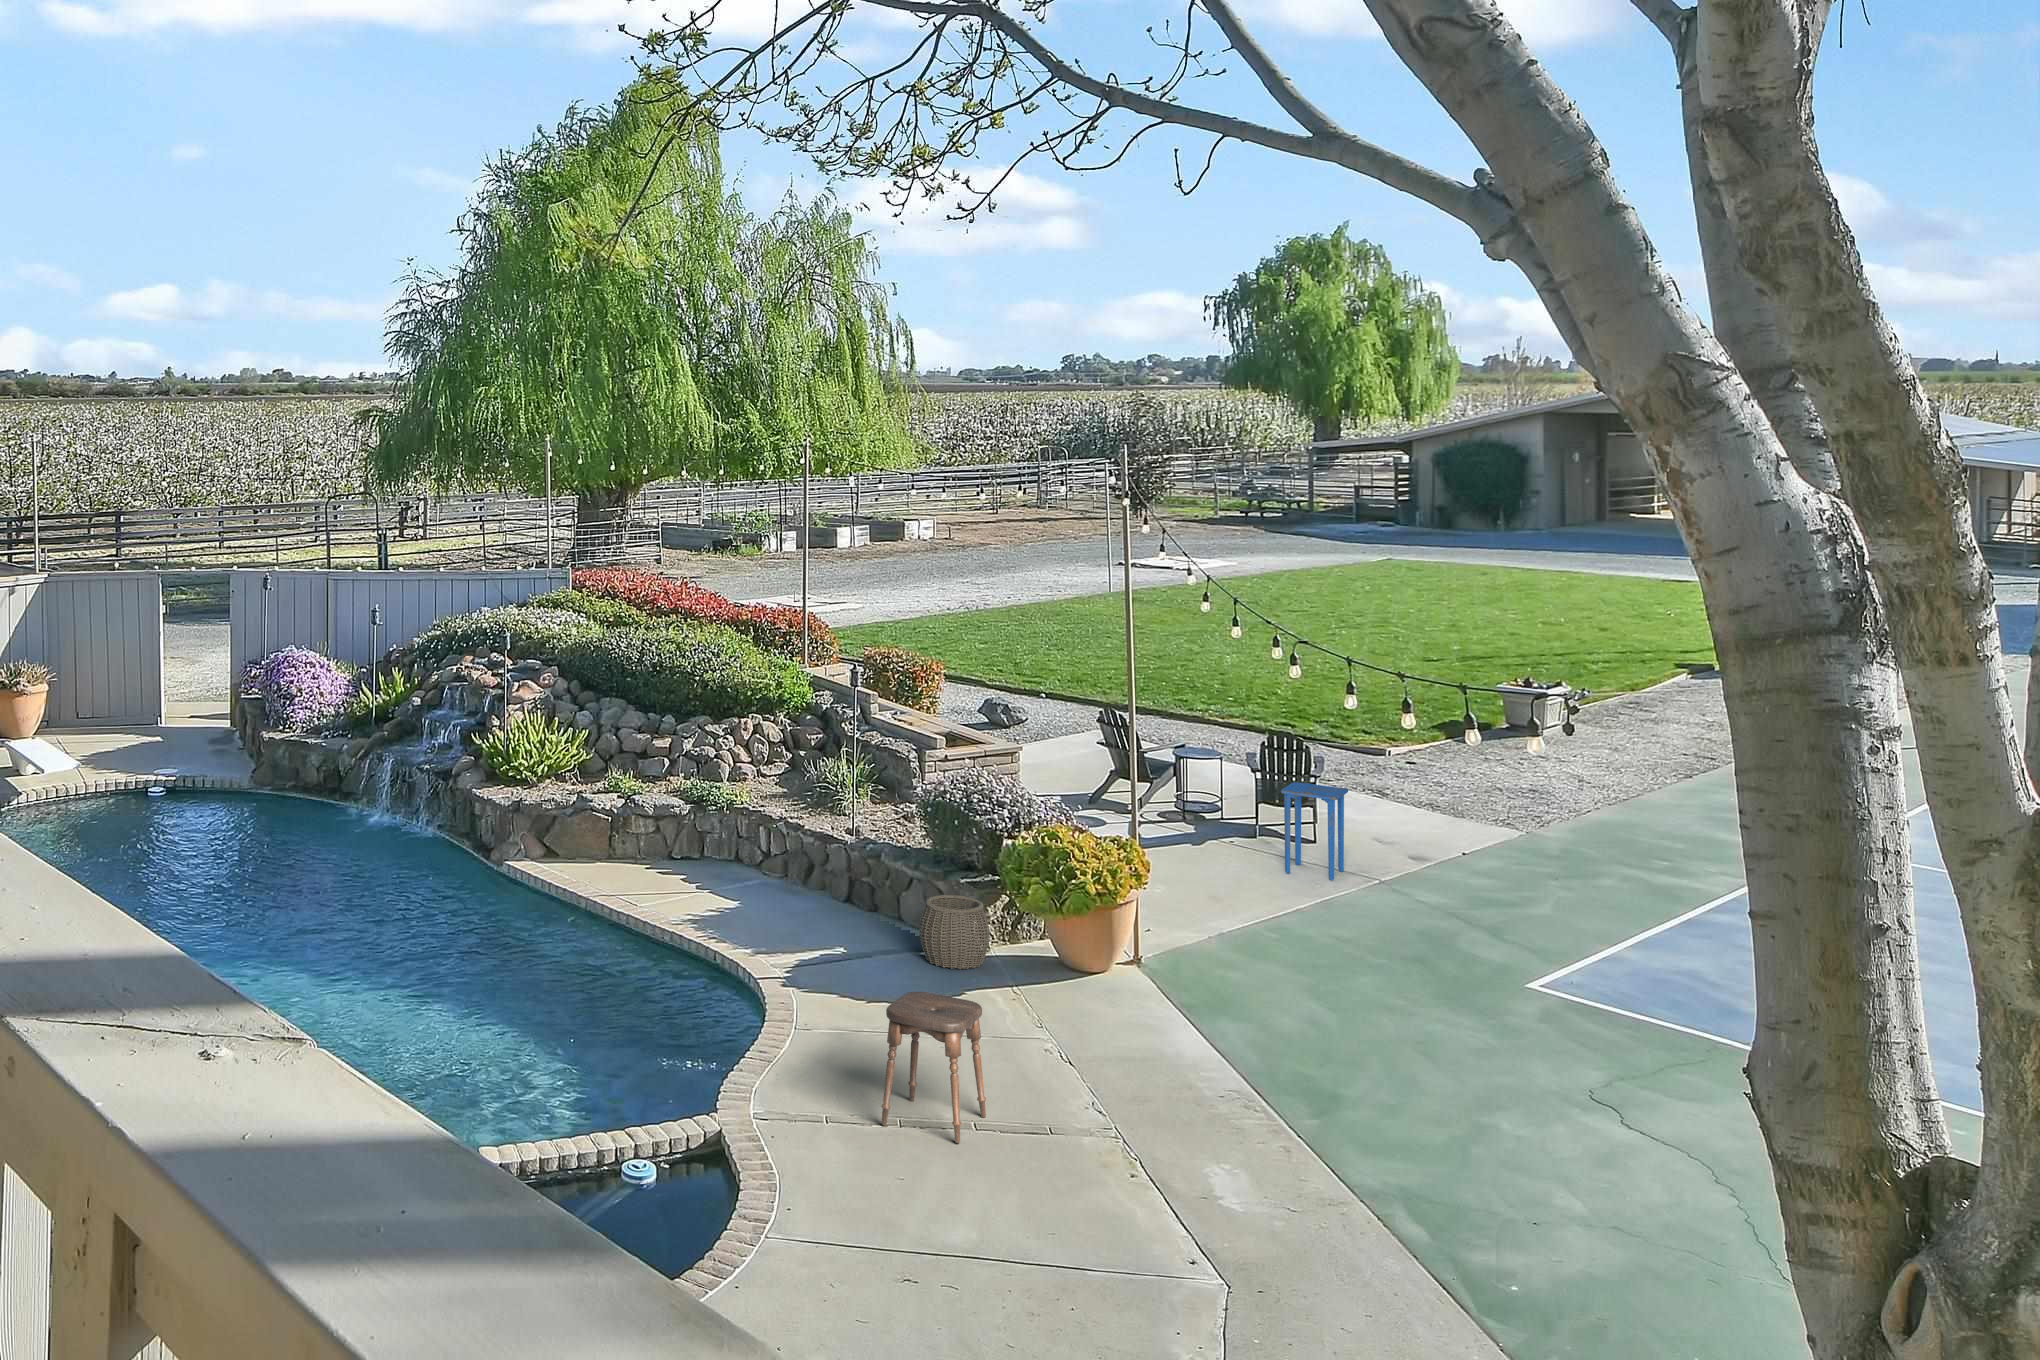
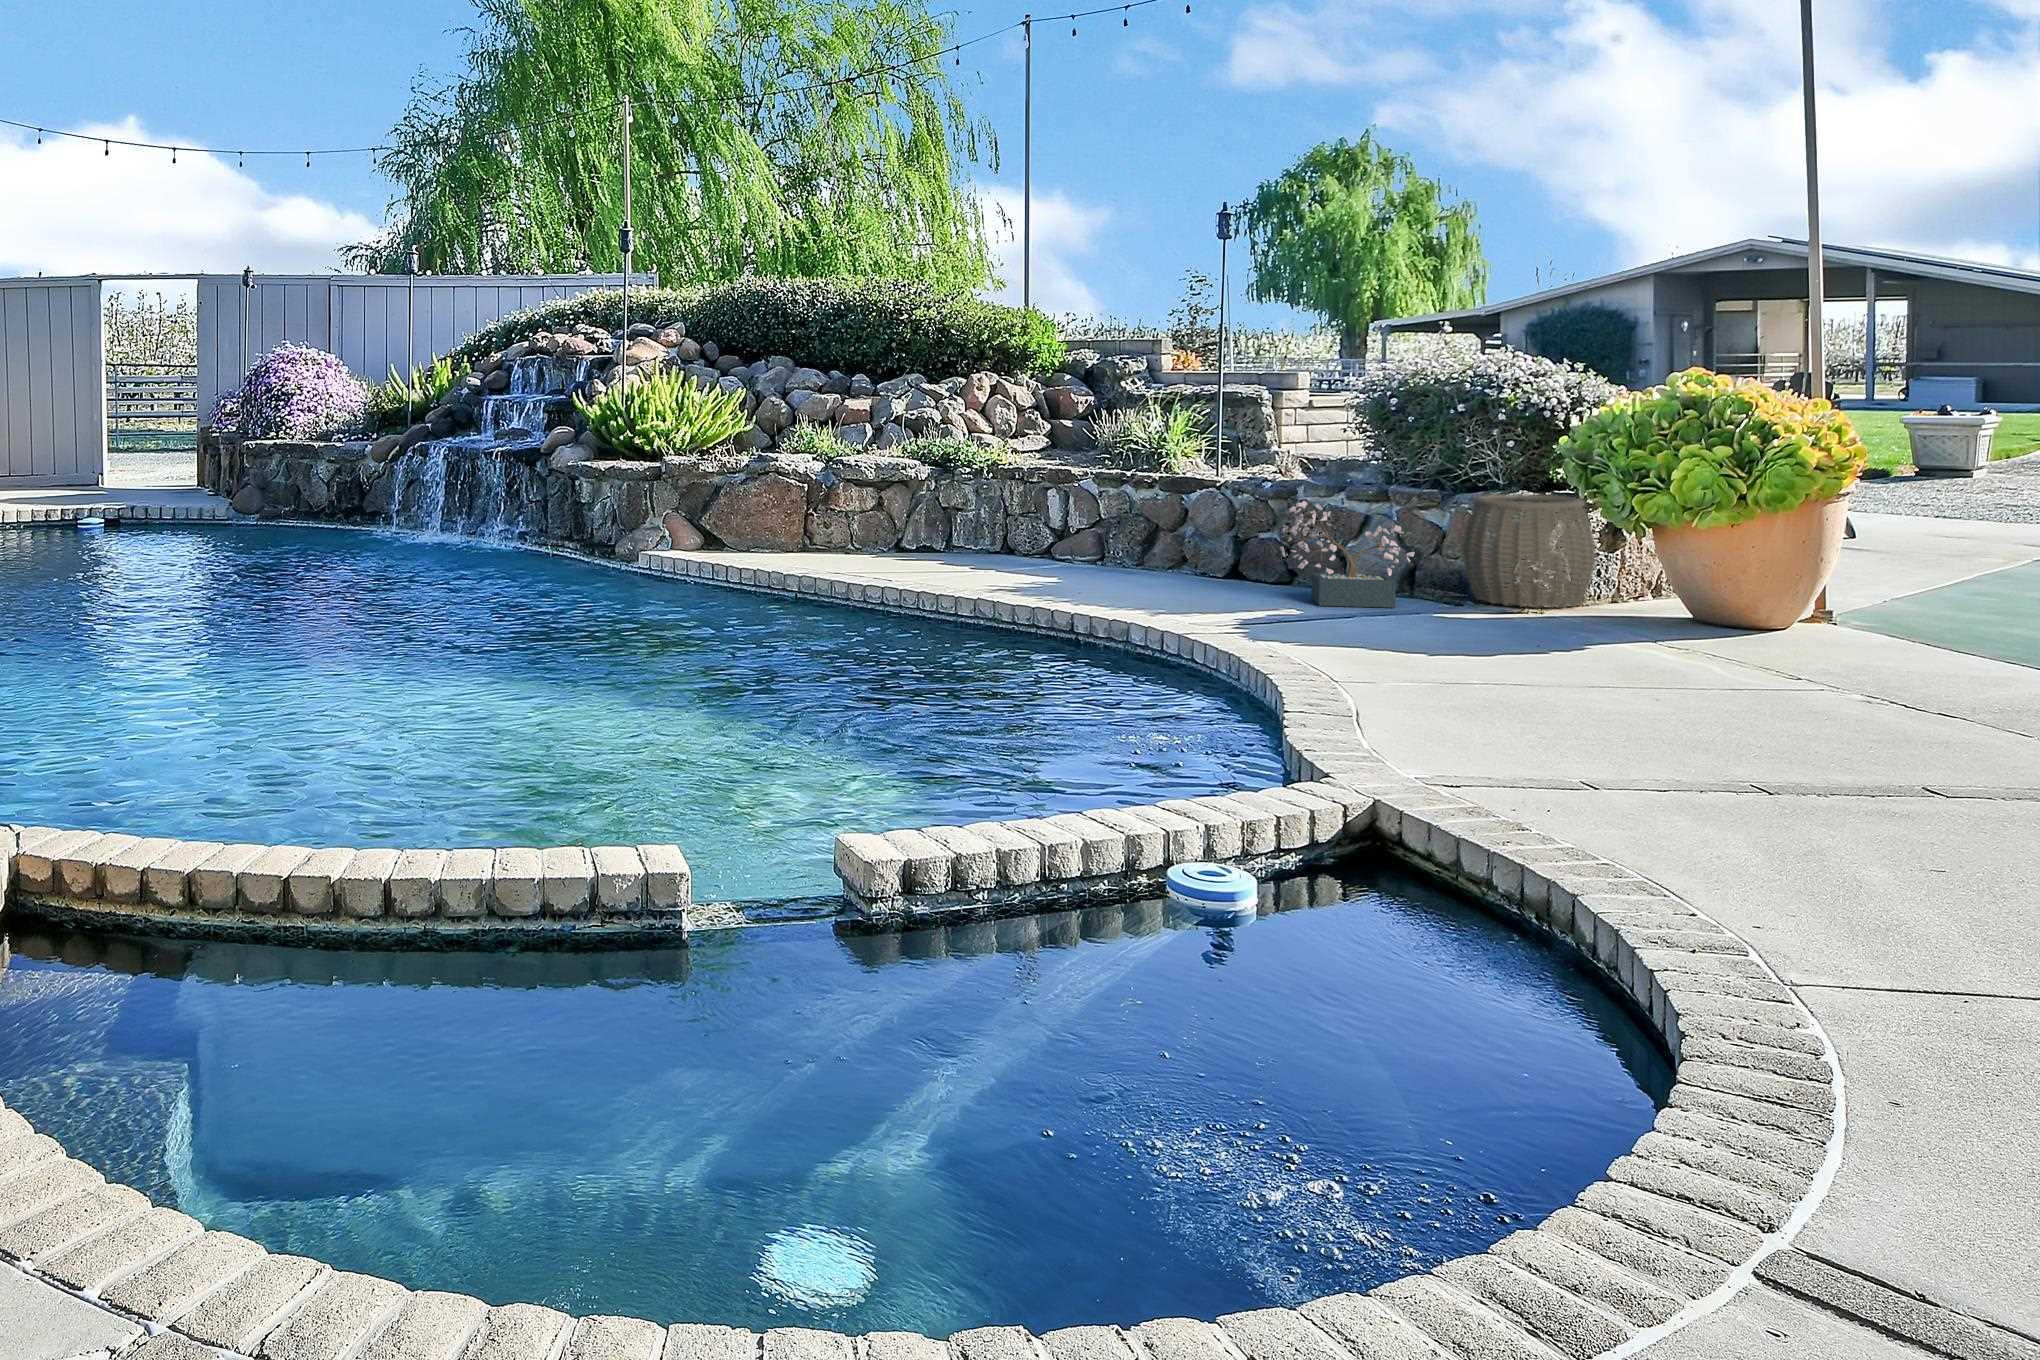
side table: present [1281,782,1348,880] -> none [1902,391,2008,528]
decorative plant: none [817,898,888,965] -> present [1280,501,1415,608]
stool: present [881,992,986,1143] -> none [1715,521,1935,803]

